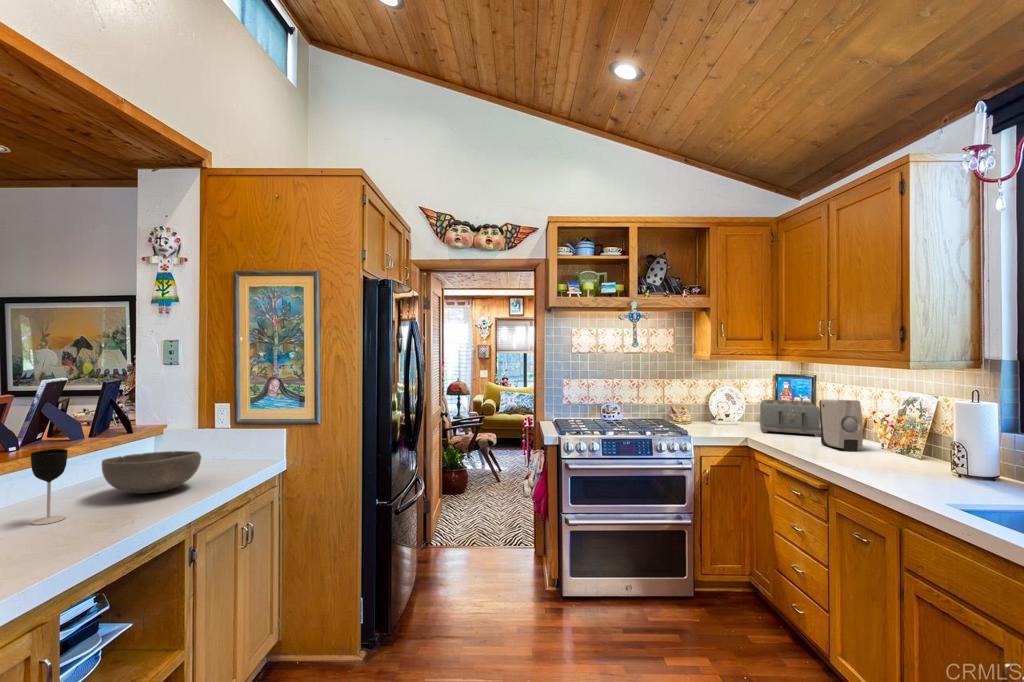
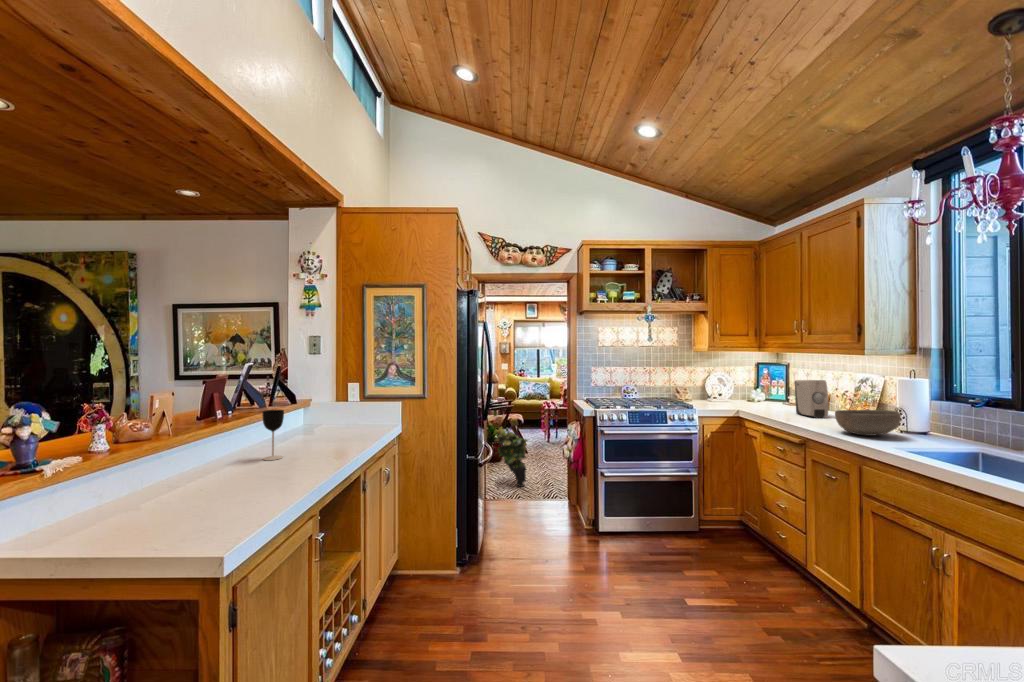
toaster: present [759,399,821,437] -> none [745,382,795,409]
bowl: present [101,451,201,494] -> present [835,410,901,436]
potted plant: none [443,454,488,531] -> present [495,427,527,487]

